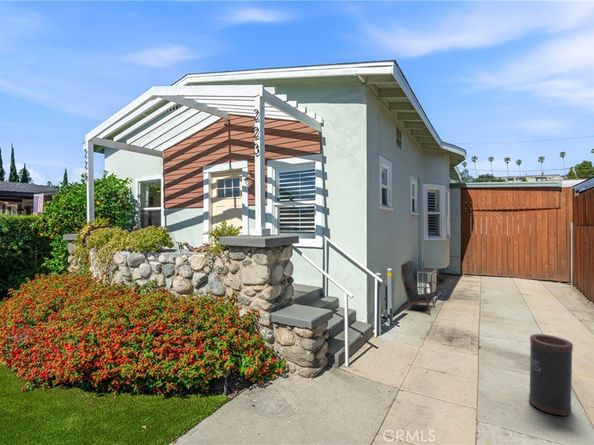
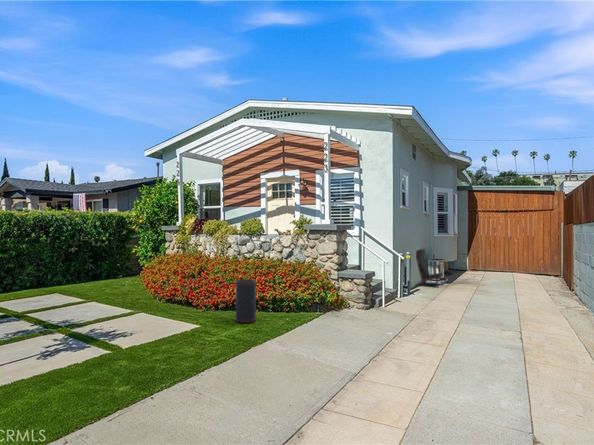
trash can: present [529,334,573,415] -> present [236,279,256,323]

